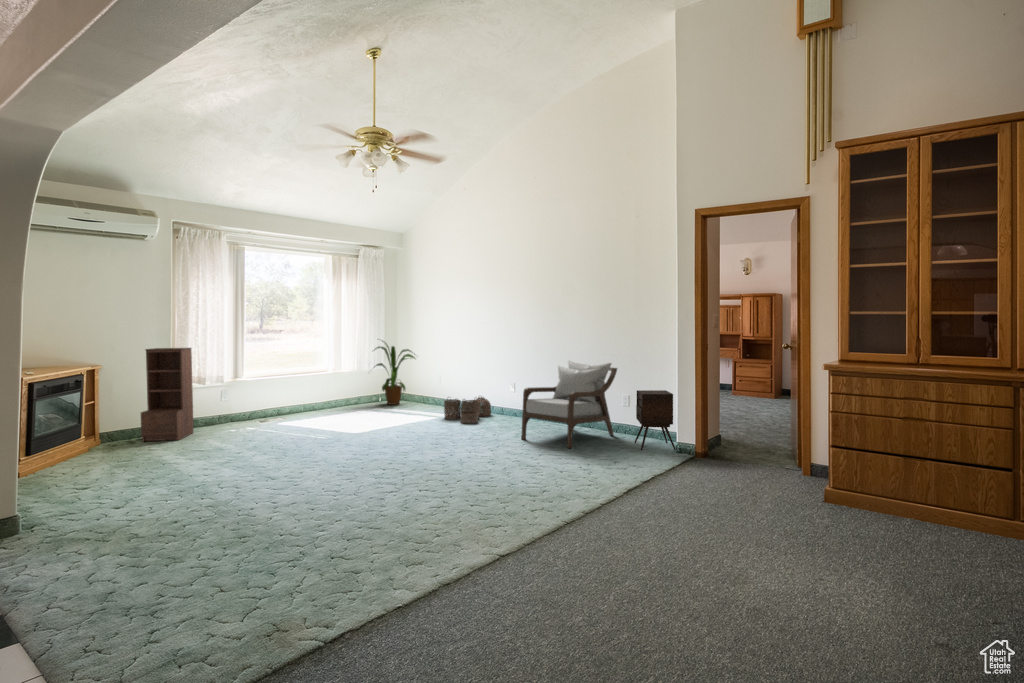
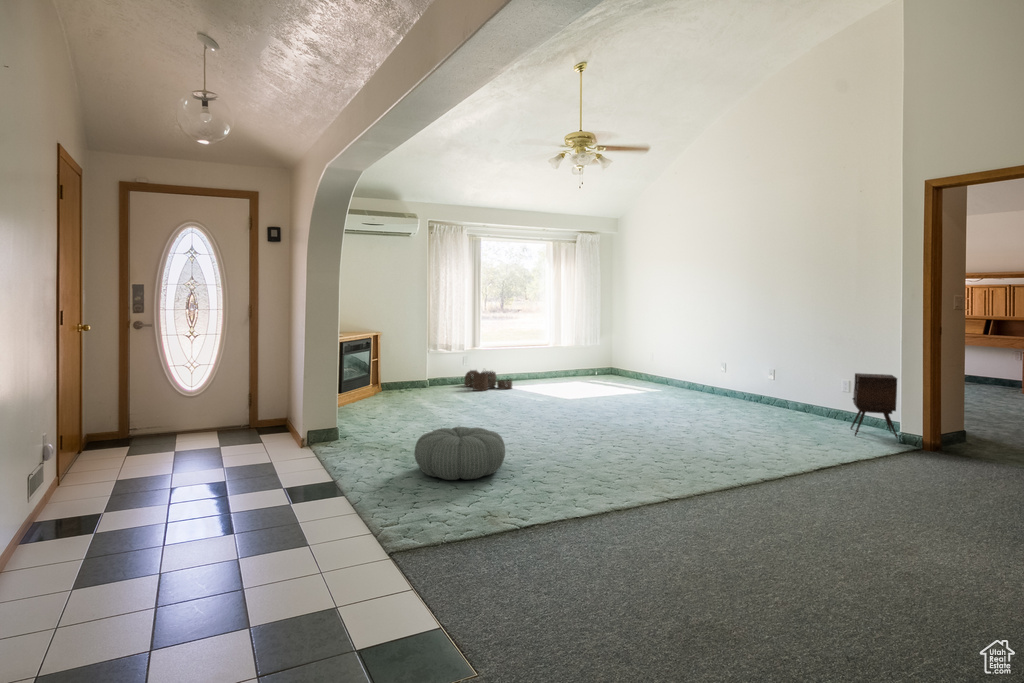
house plant: present [375,341,415,405] -> none [585,317,632,379]
bookshelf: present [141,348,193,441] -> none [407,321,443,394]
armchair: present [521,361,617,448] -> none [724,340,836,427]
woven basket: present [444,397,491,423] -> present [464,370,512,391]
pouf: none [155,494,291,577] -> present [414,427,505,480]

